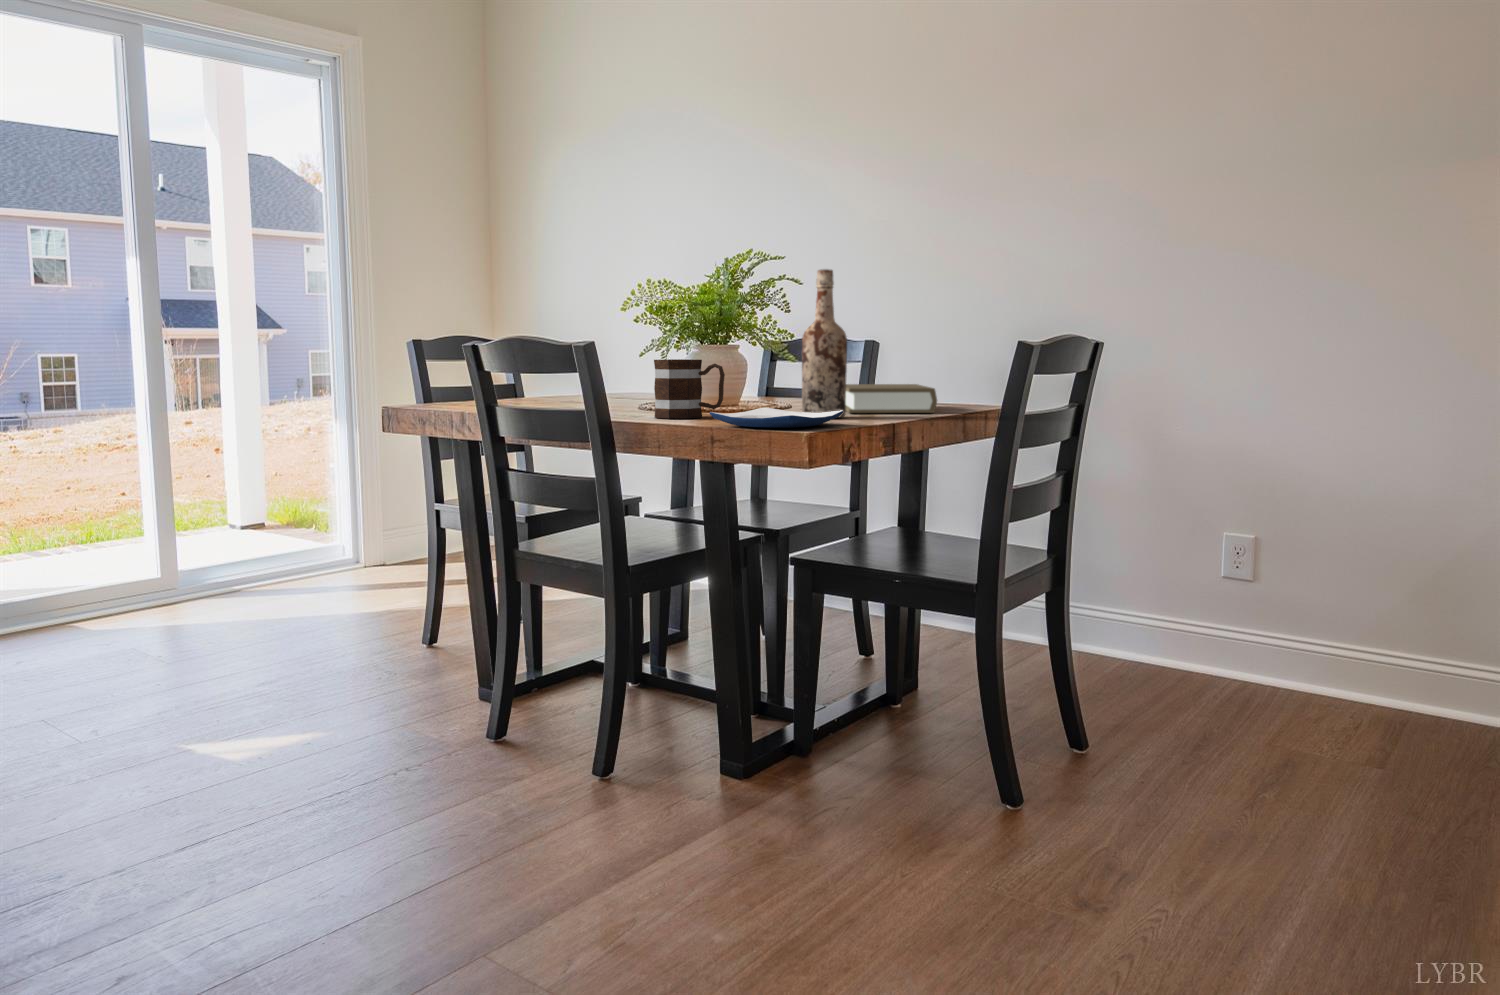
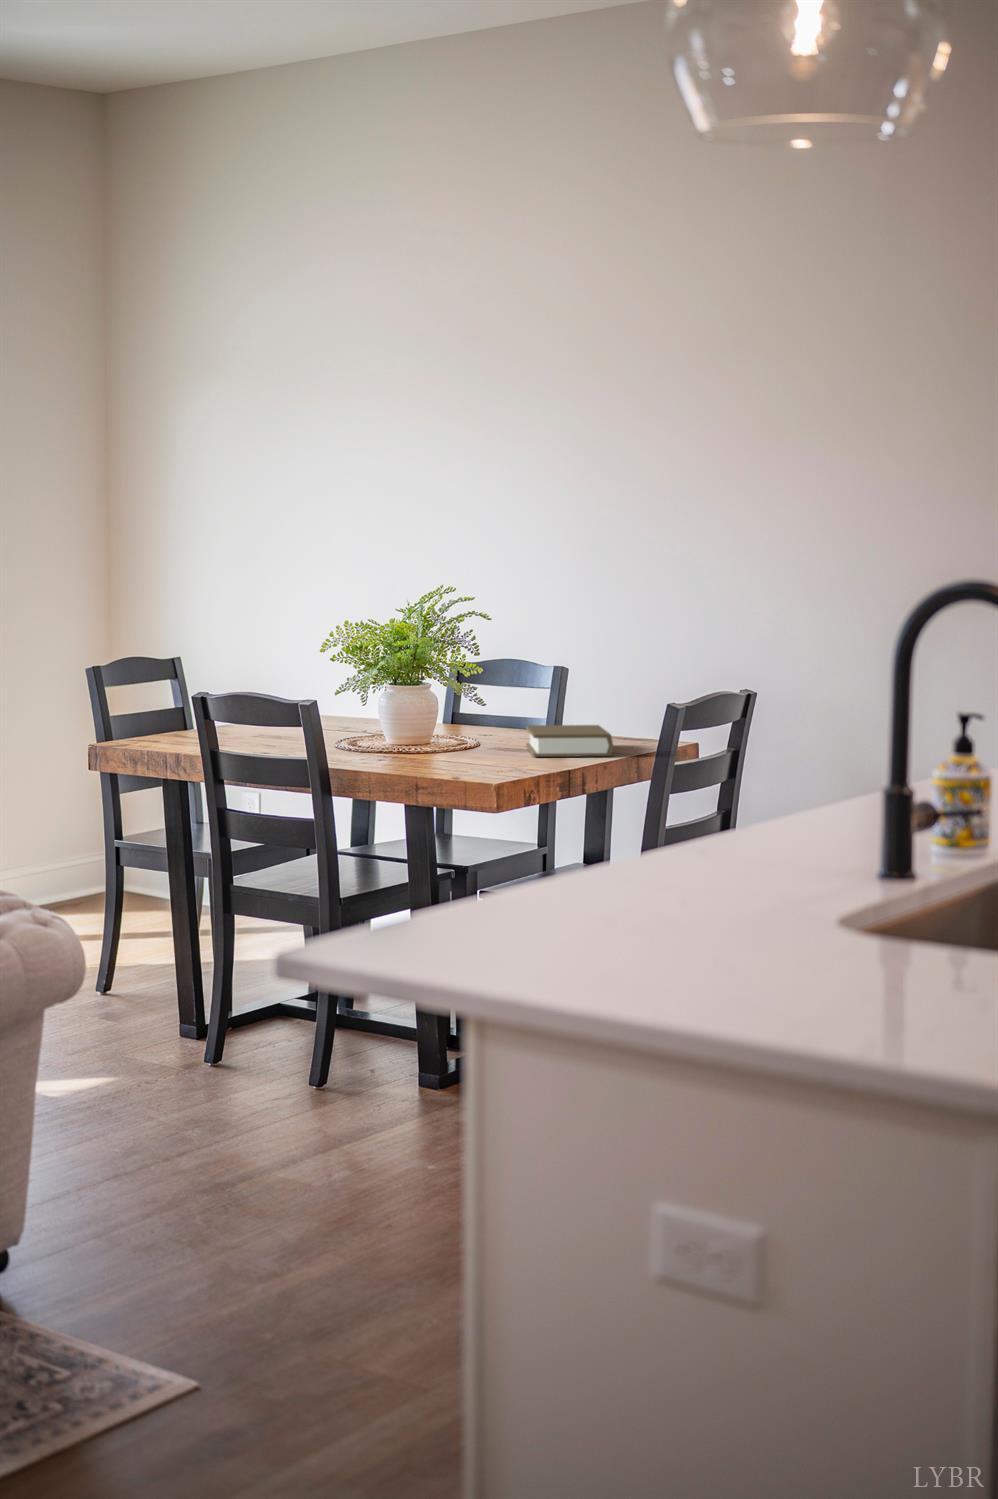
wine bottle: present [802,269,847,417] -> none [491,634,531,764]
mug: present [654,359,725,418] -> none [359,711,423,765]
plate: present [710,407,843,428] -> none [414,756,527,777]

